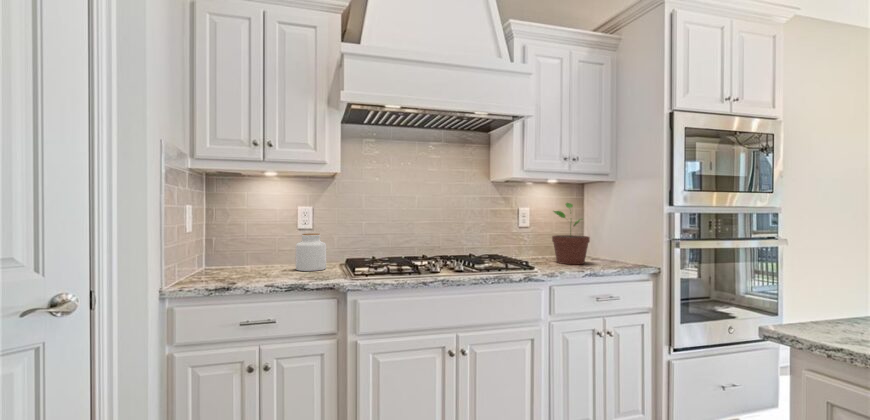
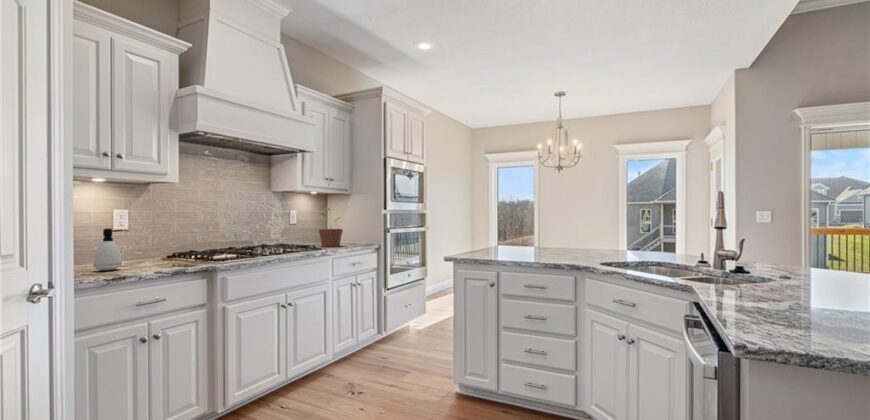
soap dispenser: none [243,228,270,274] -> present [93,228,123,270]
jar: present [296,233,326,271] -> none [132,233,163,265]

